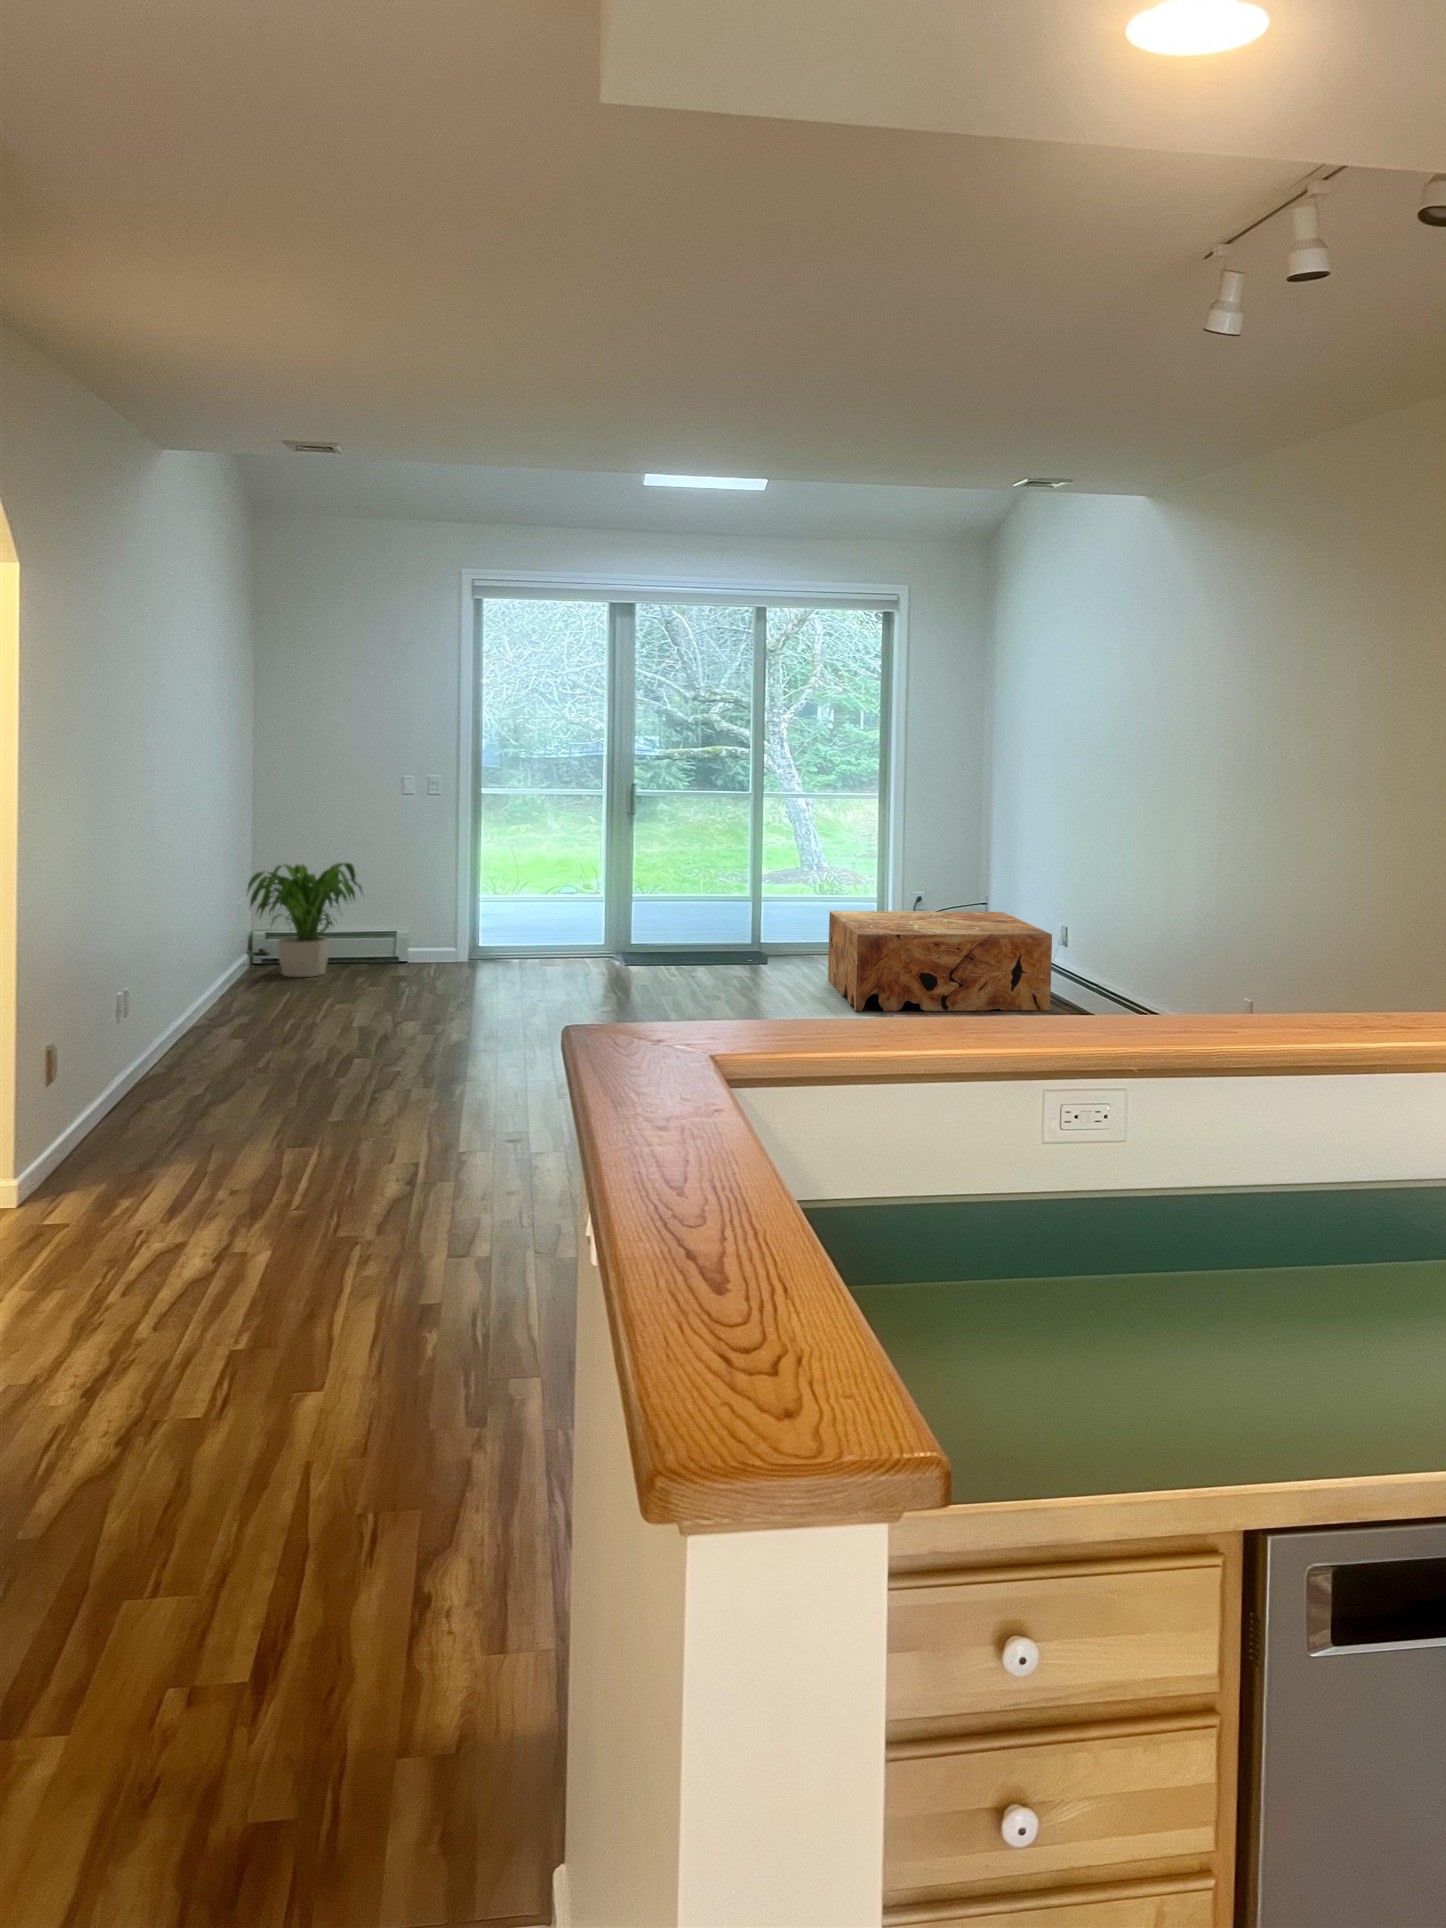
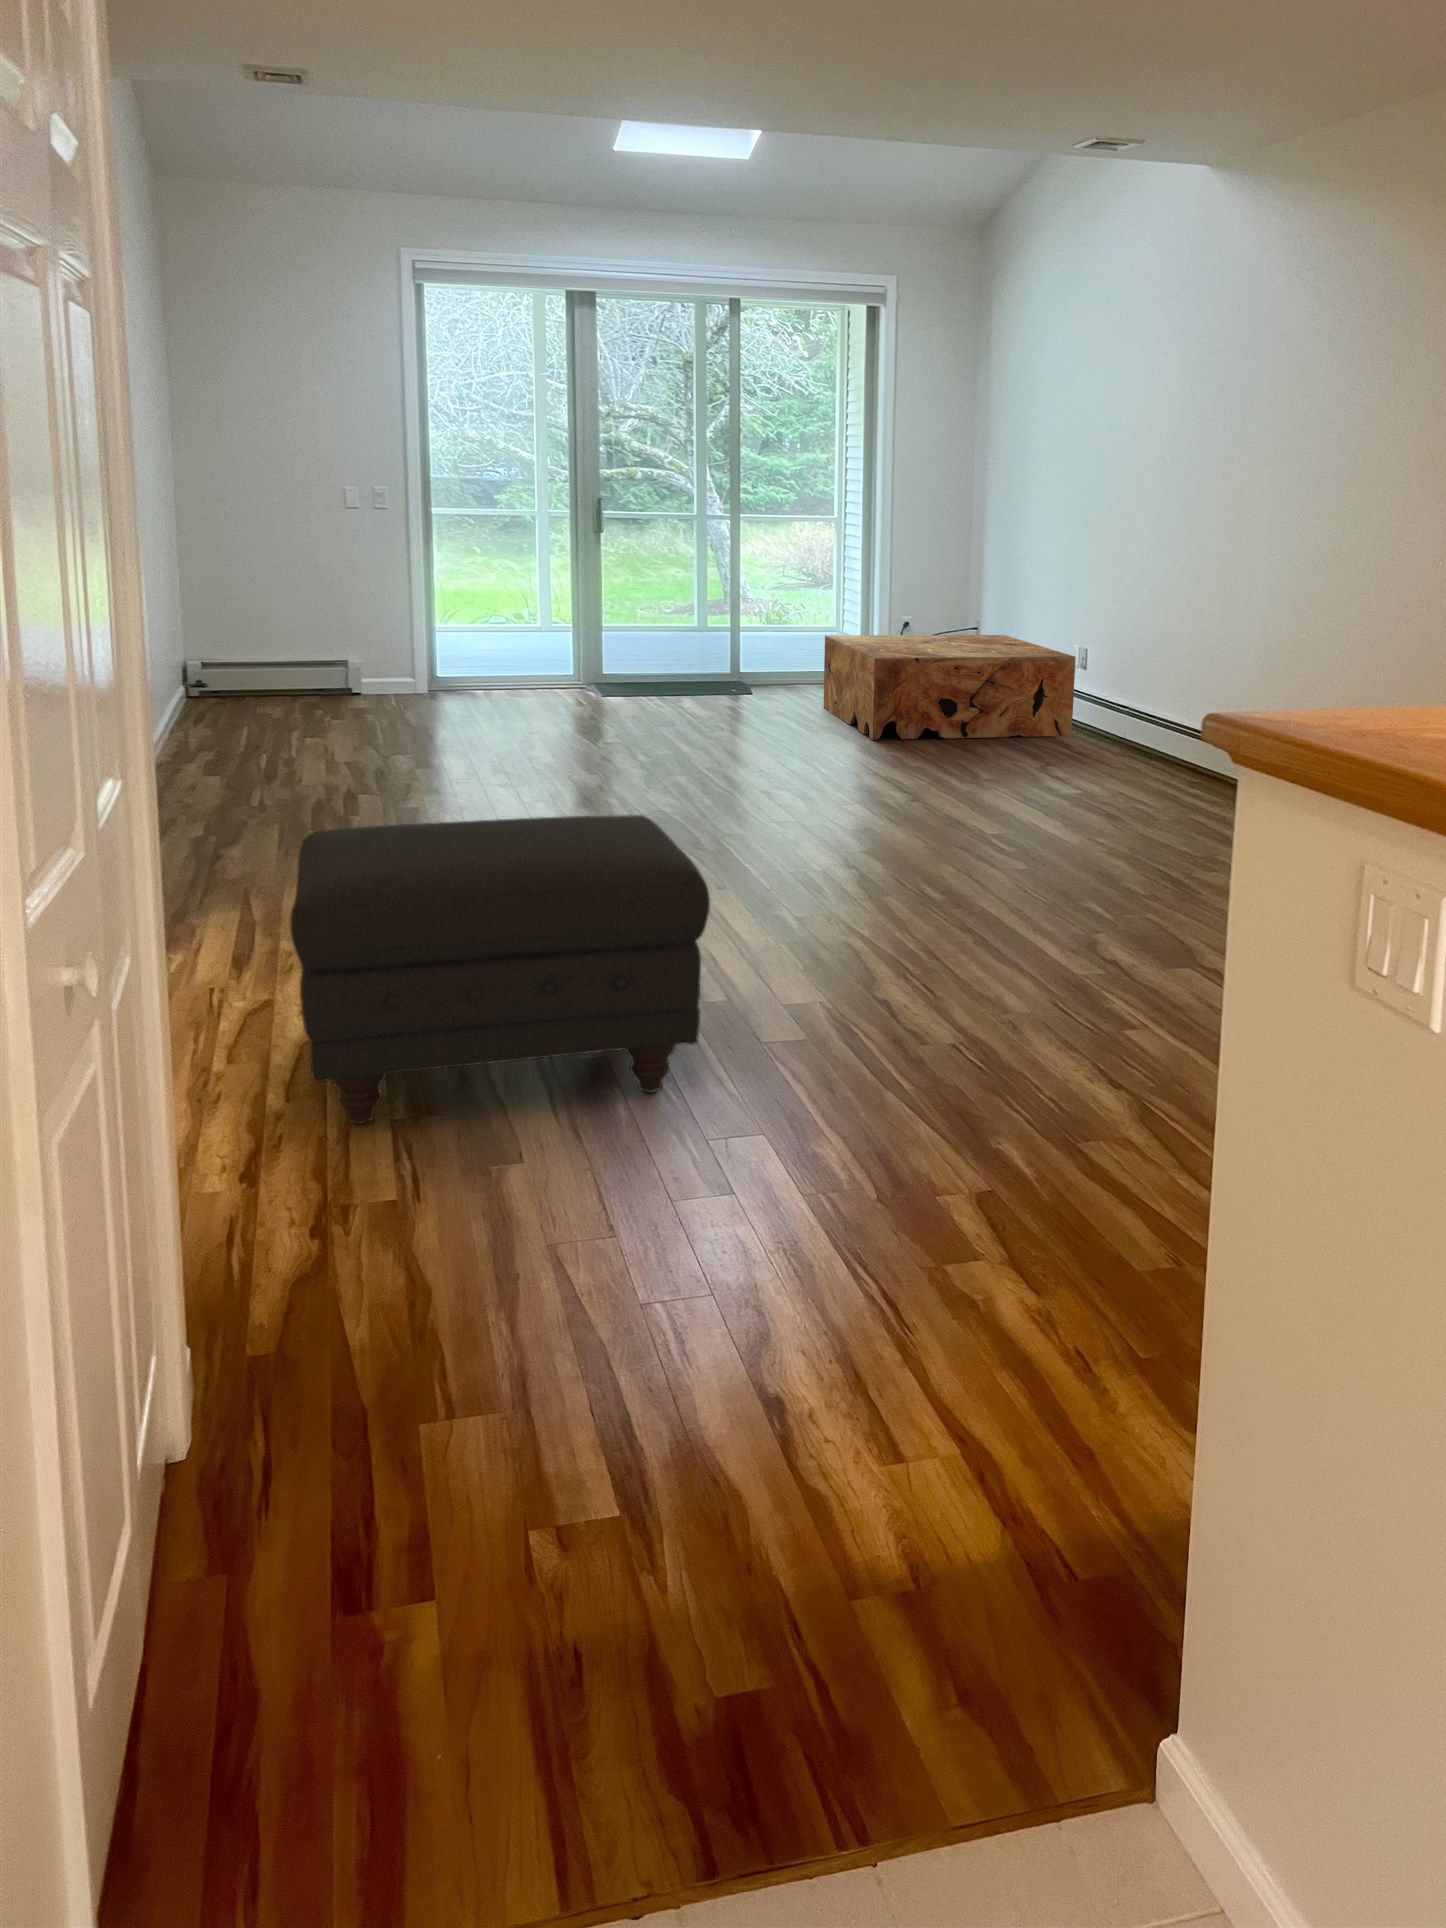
potted plant: present [247,863,363,977] -> none [183,586,314,713]
ottoman: none [145,1083,517,1353] -> present [290,815,710,1124]

